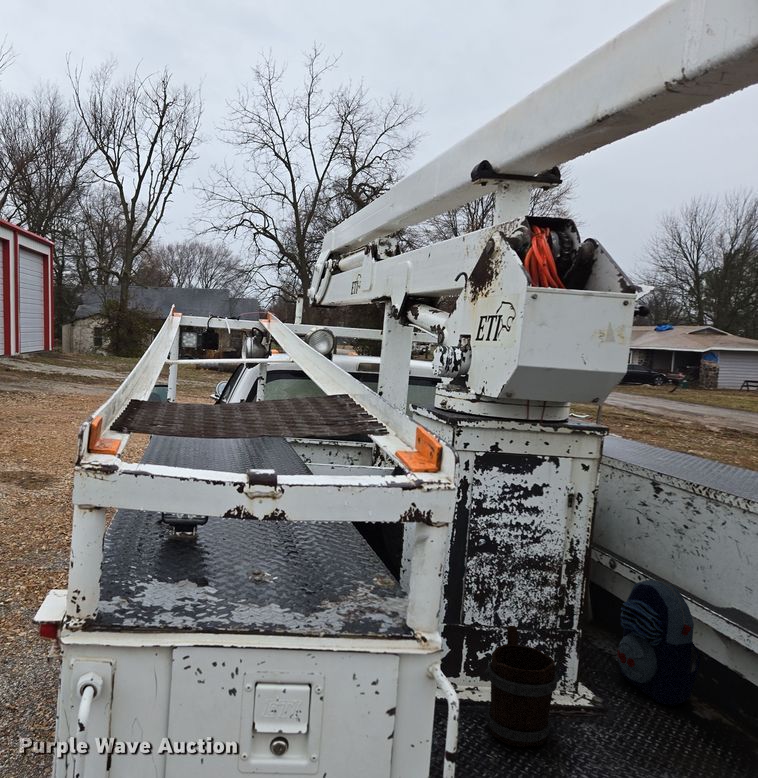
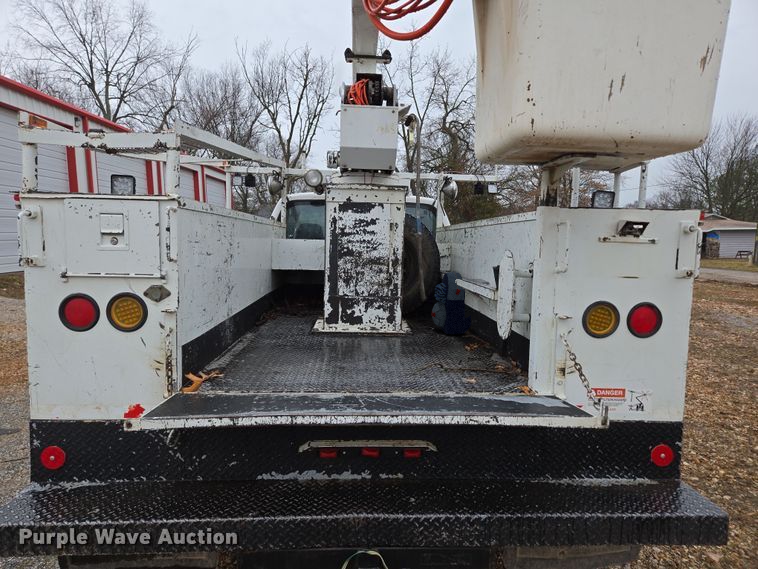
bucket: present [485,626,559,747] -> none [334,292,371,341]

